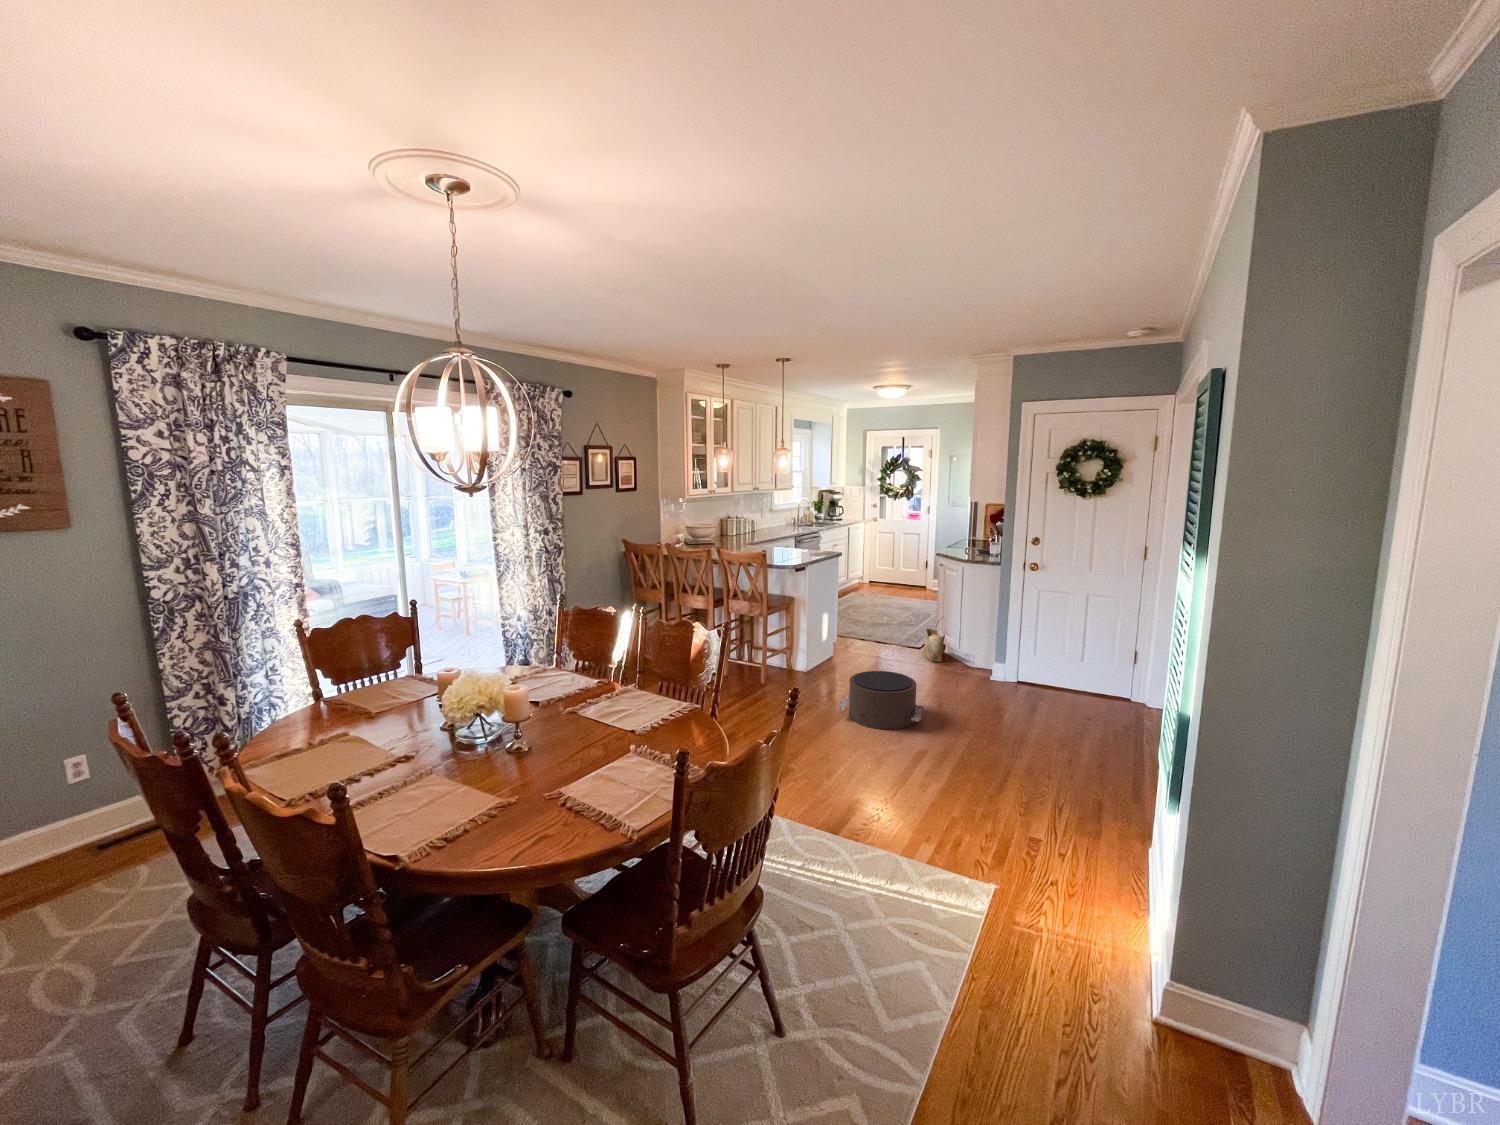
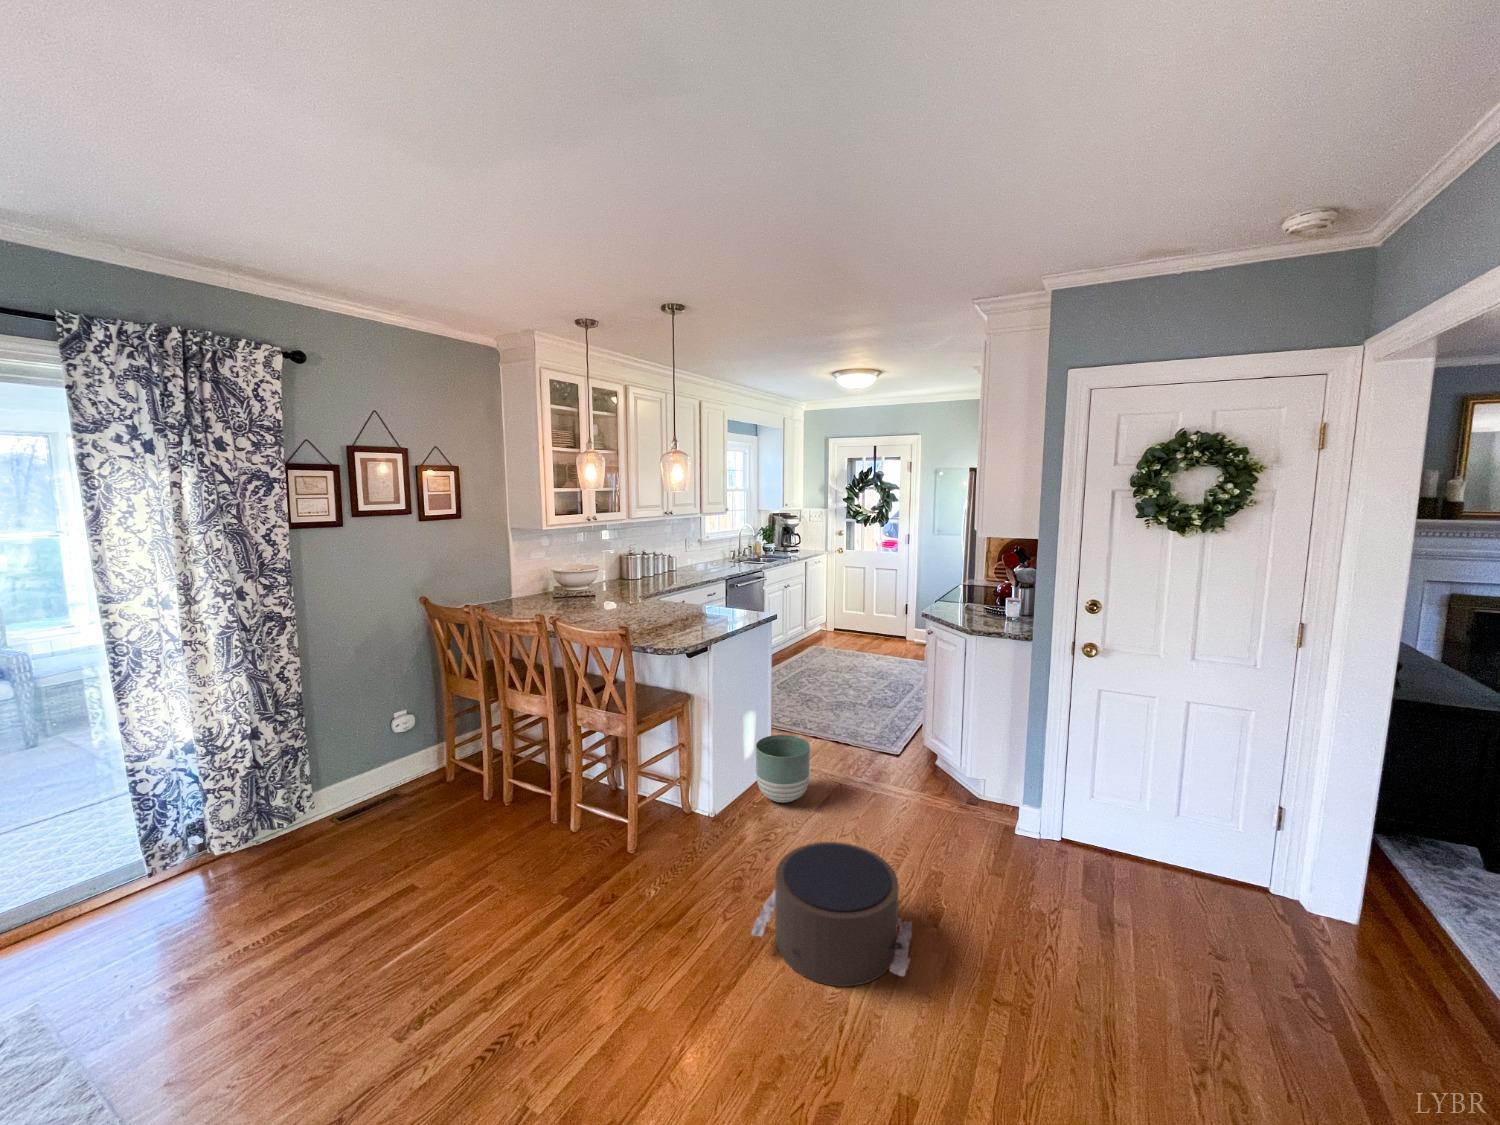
woven basket: present [923,617,945,662] -> none [905,710,941,782]
planter: none [827,630,862,669] -> present [756,735,810,802]

